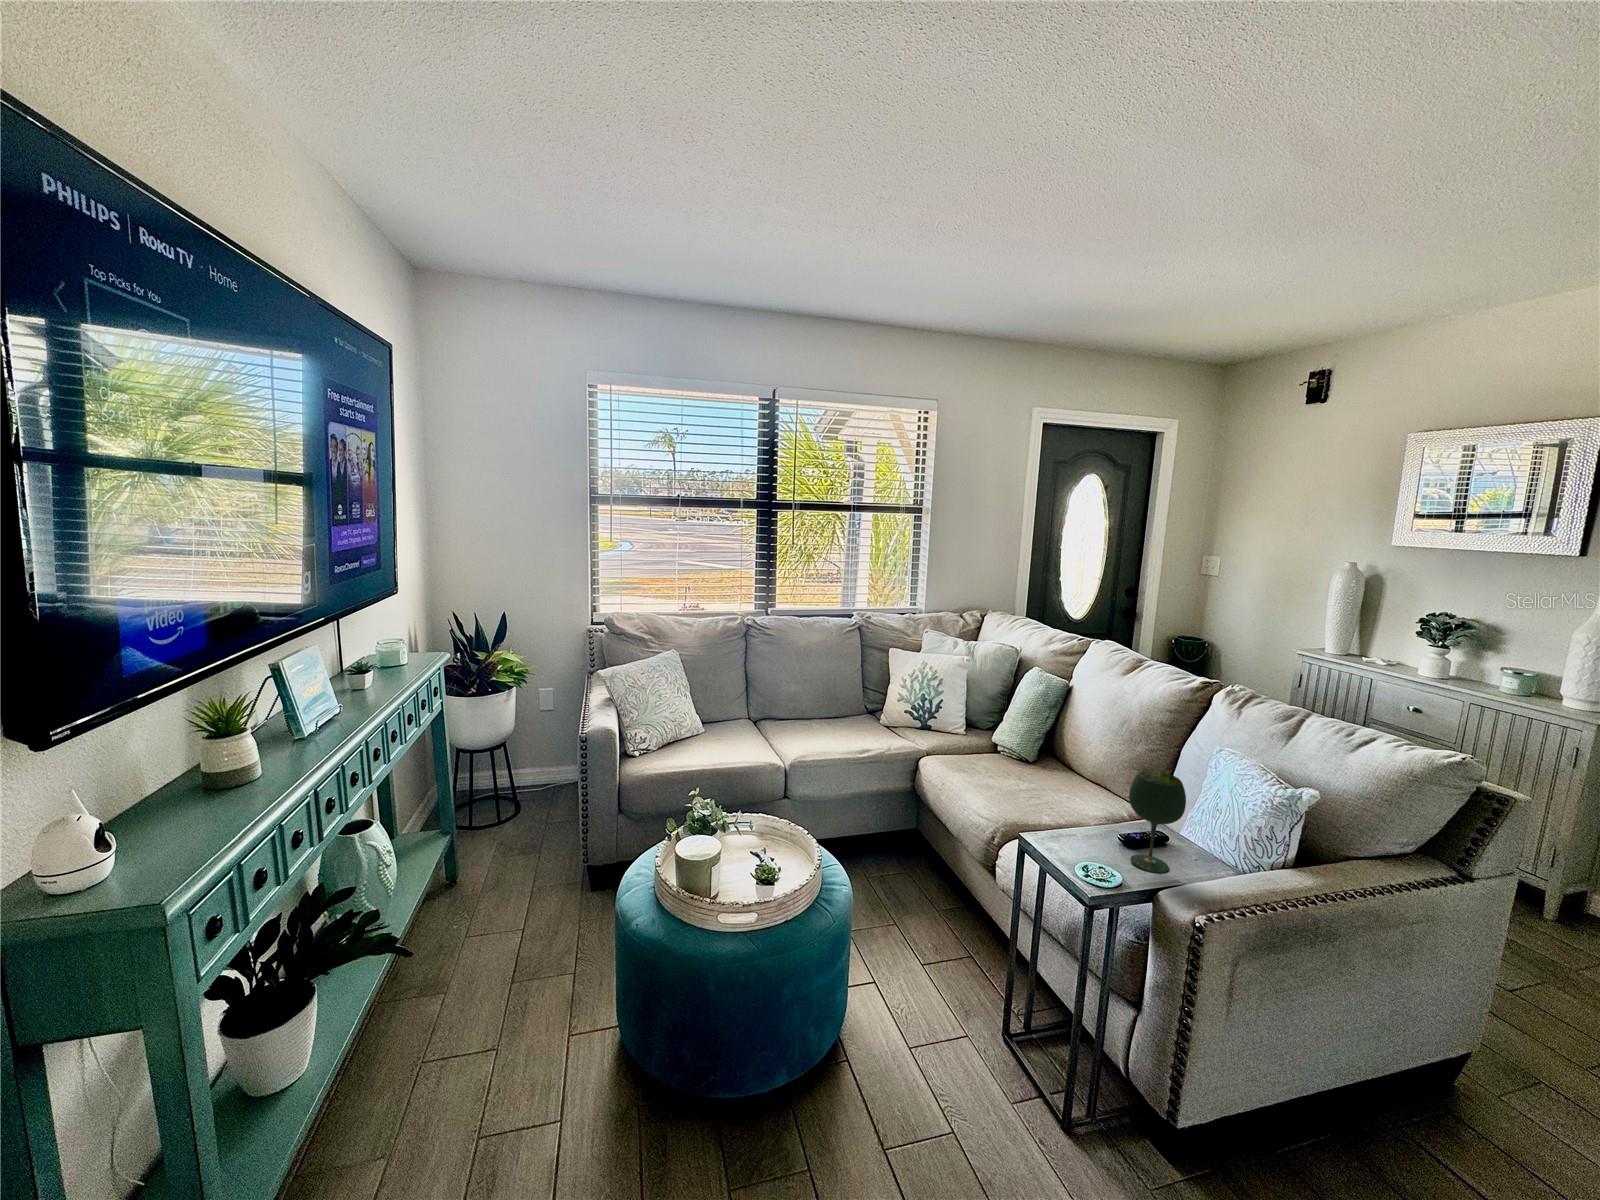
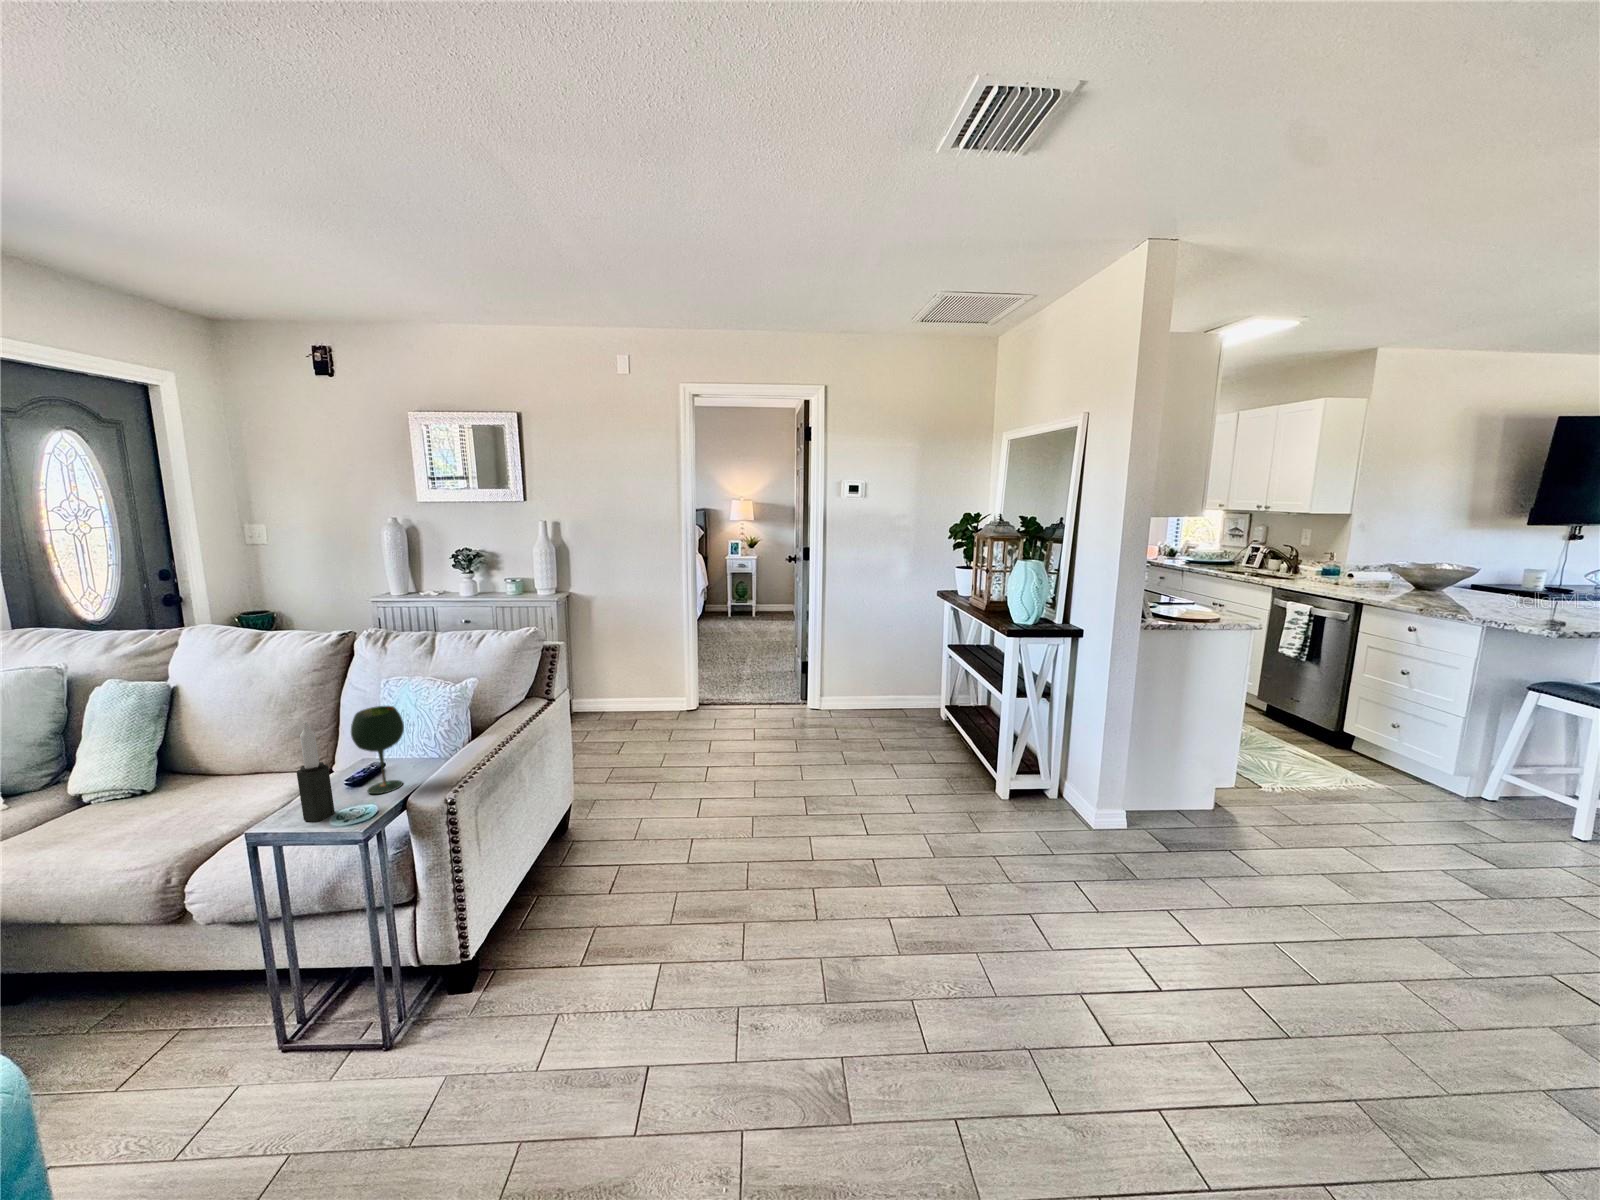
candle: none [1065,758,1096,861] -> present [297,721,335,822]

